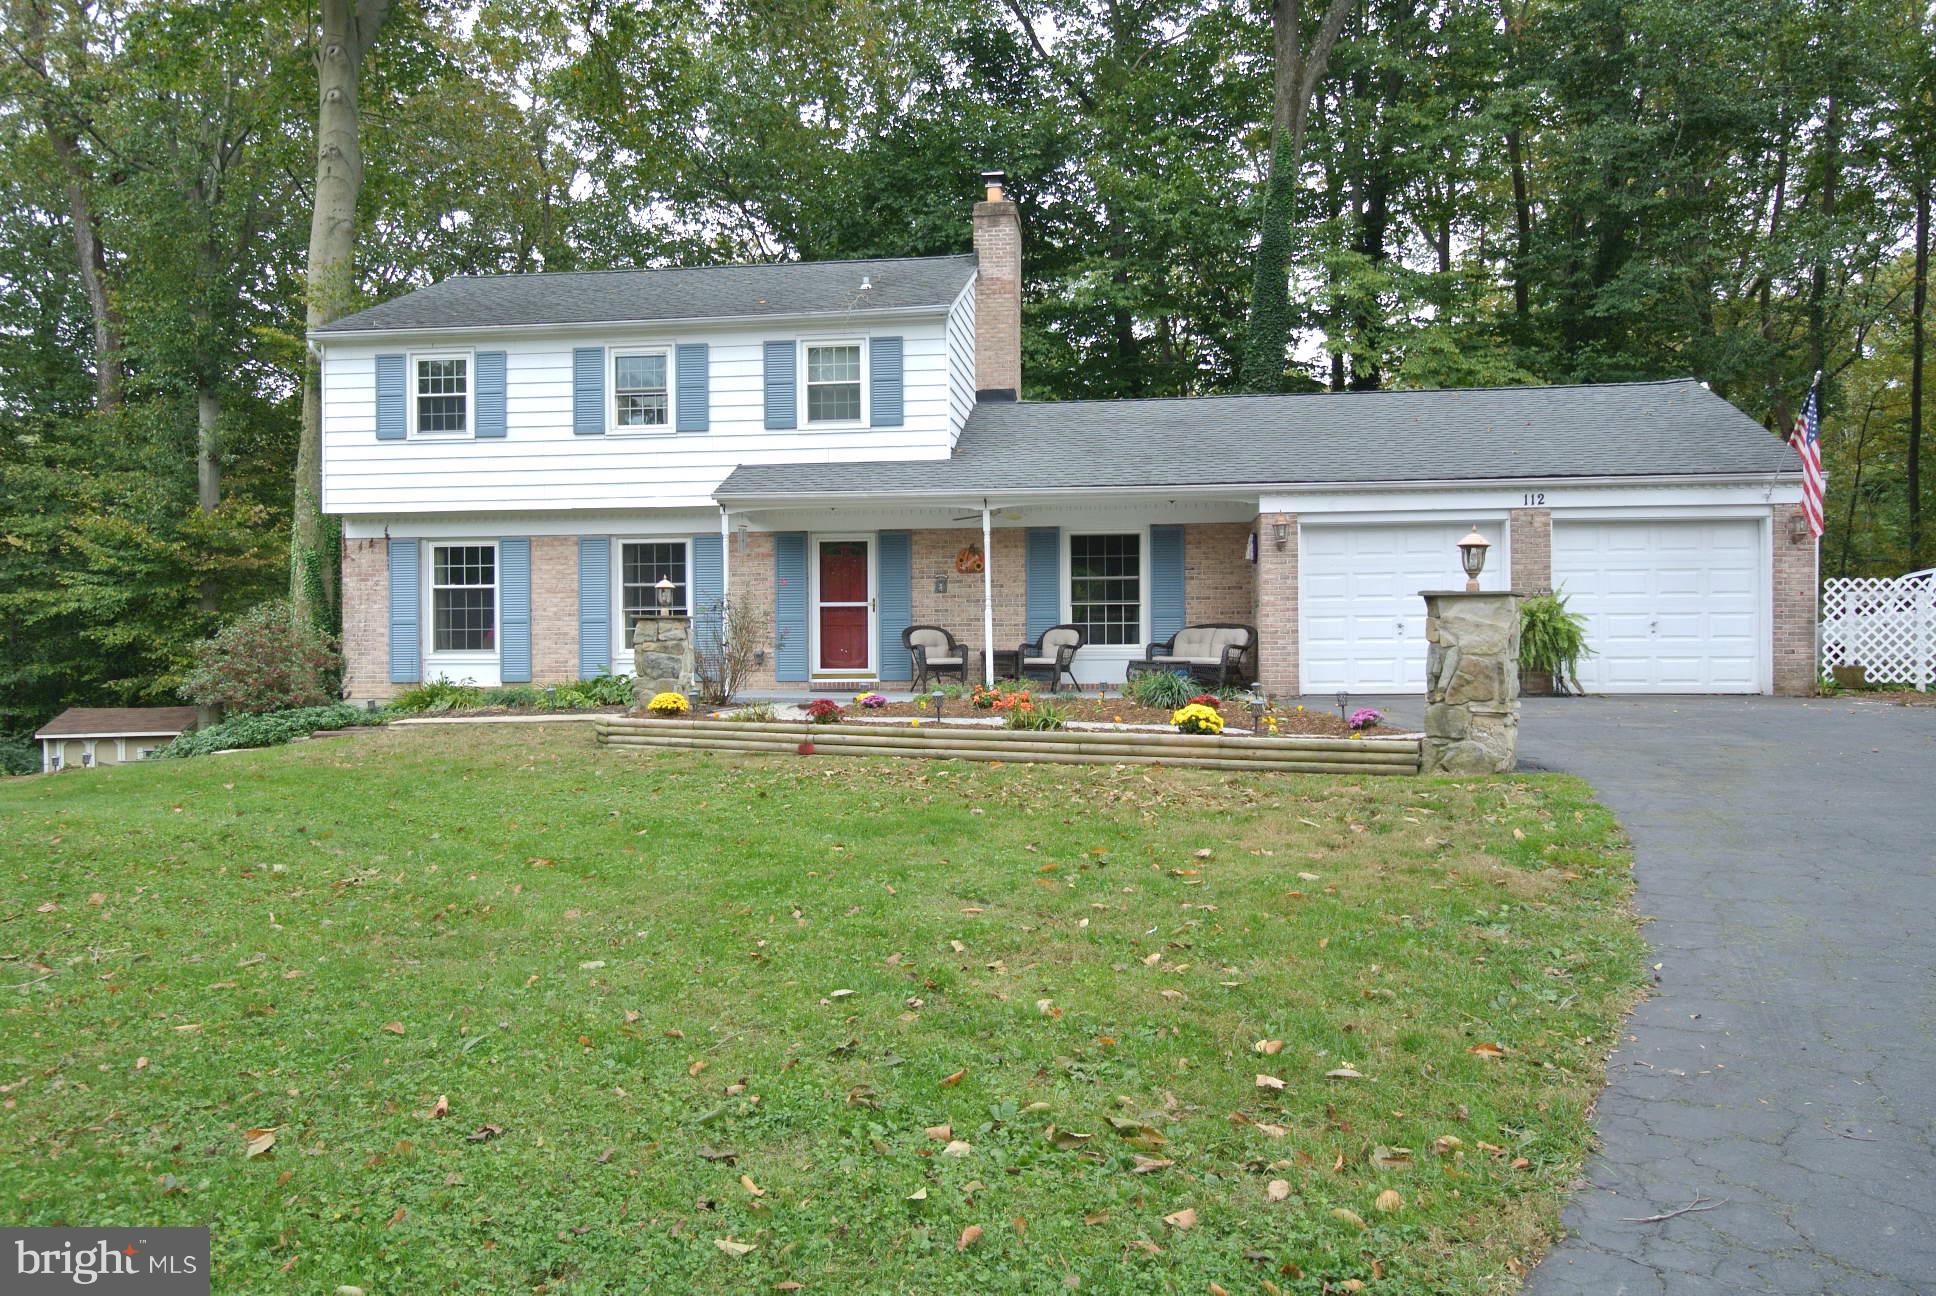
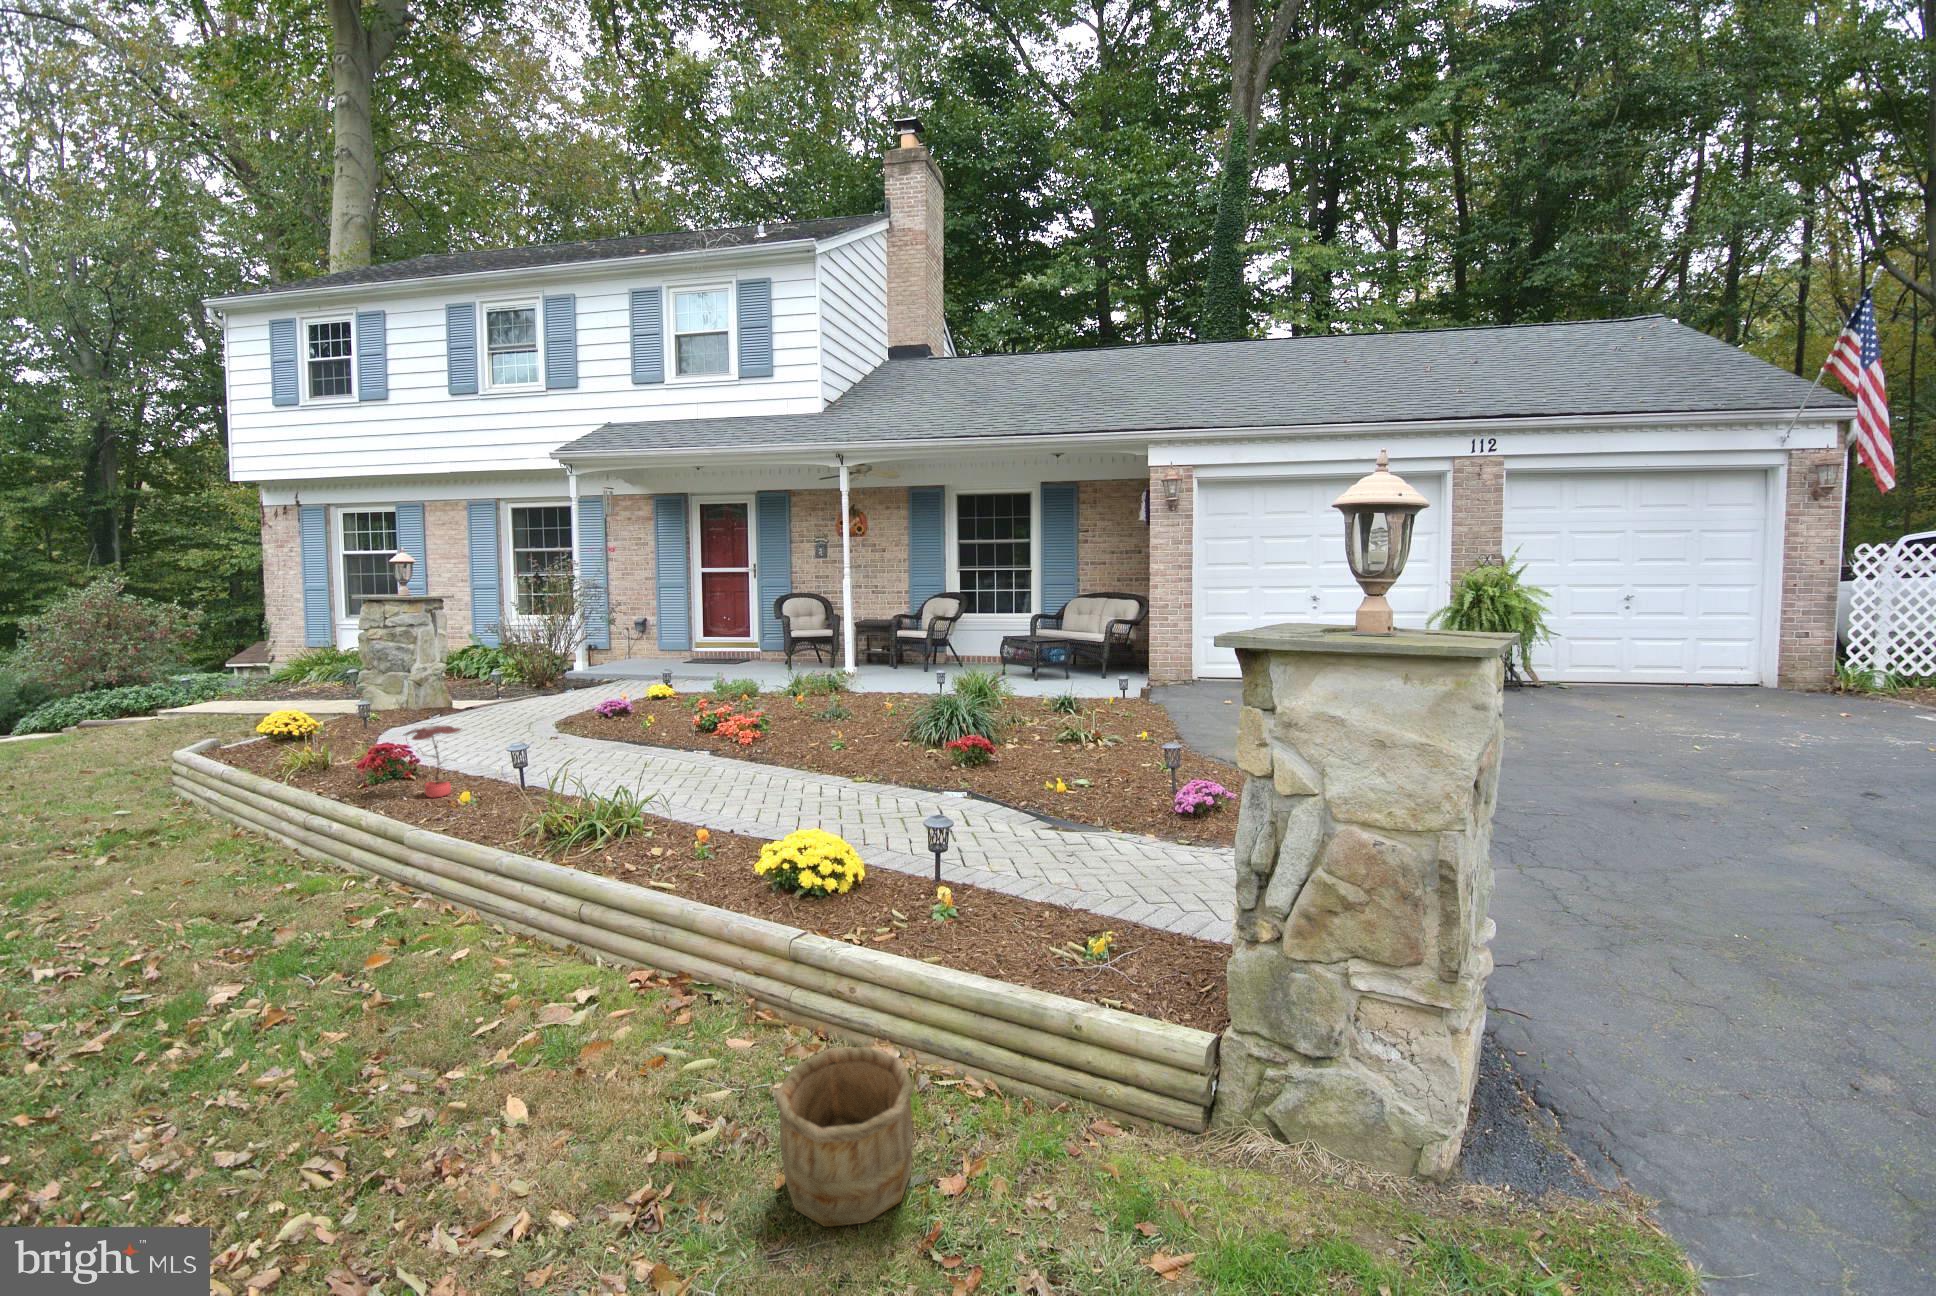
wooden bucket: present [1832,664,1866,689] -> present [774,1047,914,1227]

